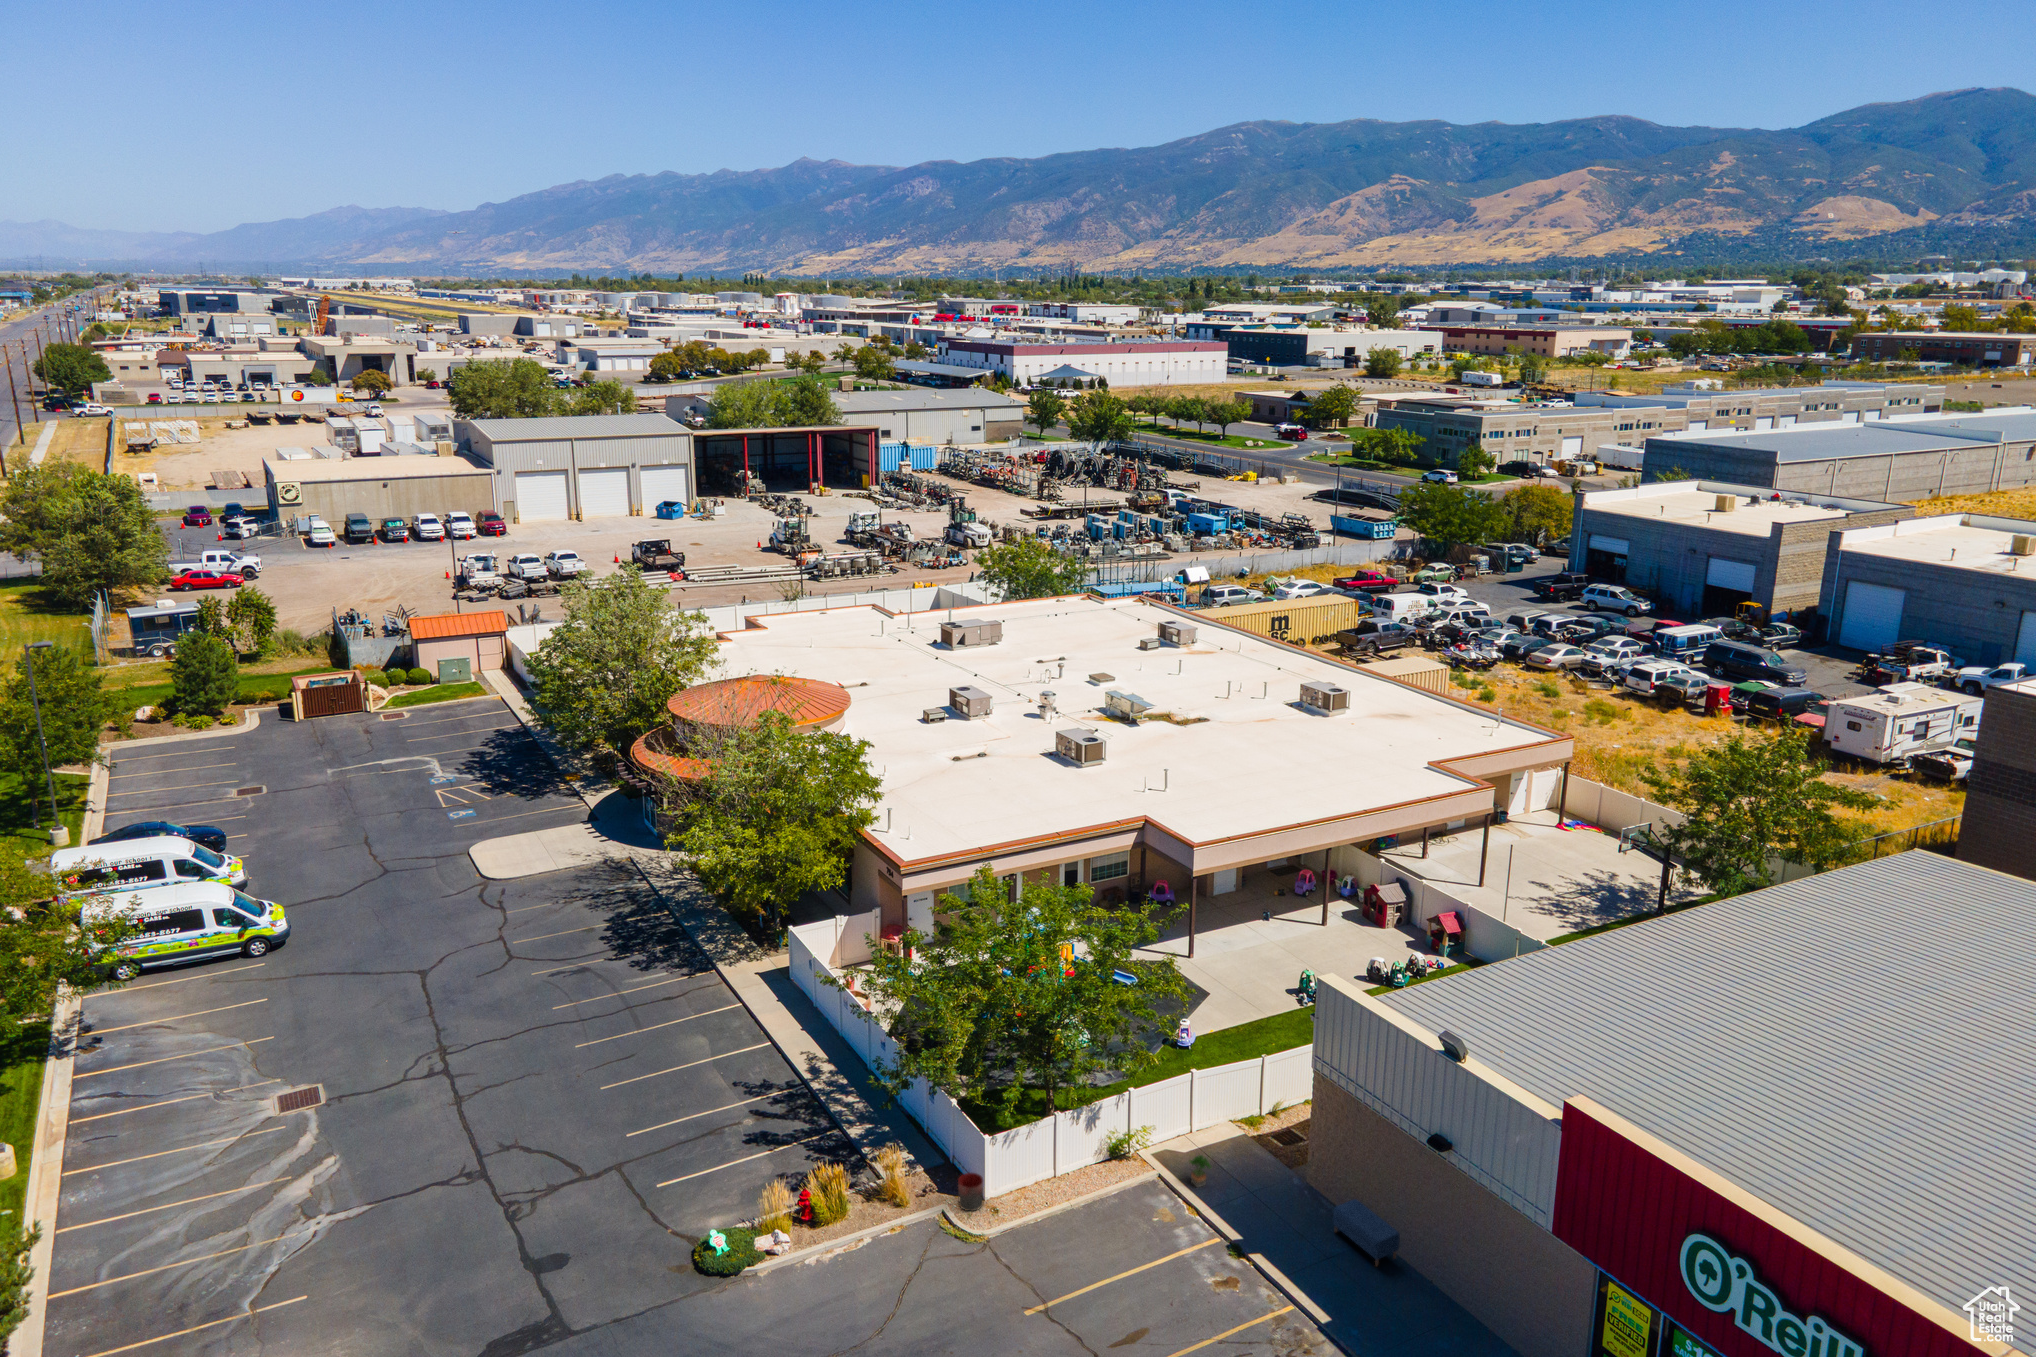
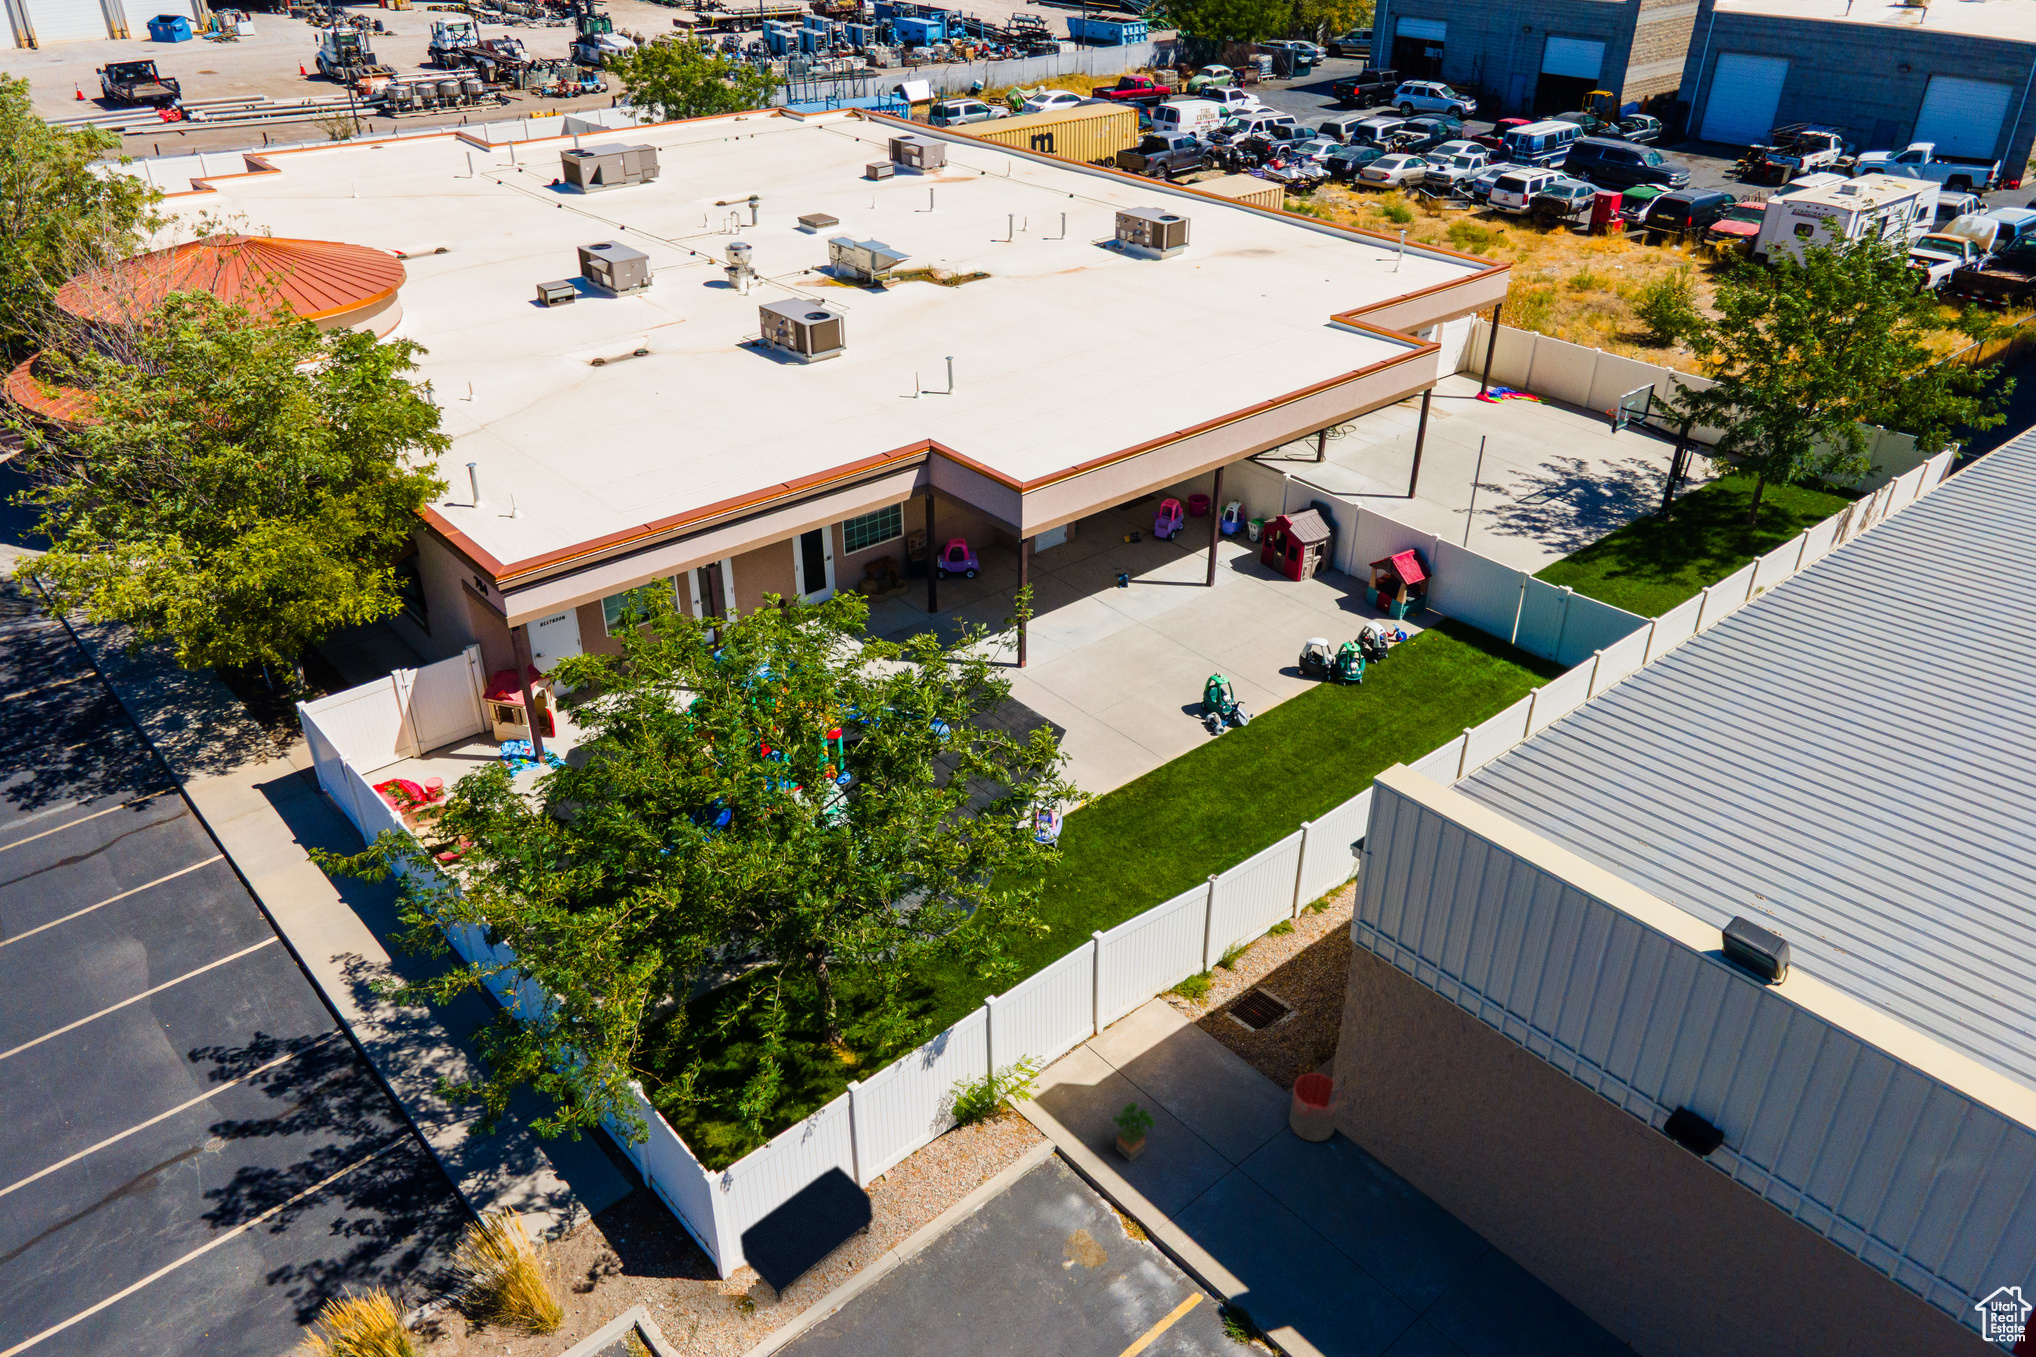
trash can: present [958,1173,983,1211] -> present [1289,1073,1340,1141]
bench: present [1333,1199,1400,1266] -> present [740,1166,873,1302]

